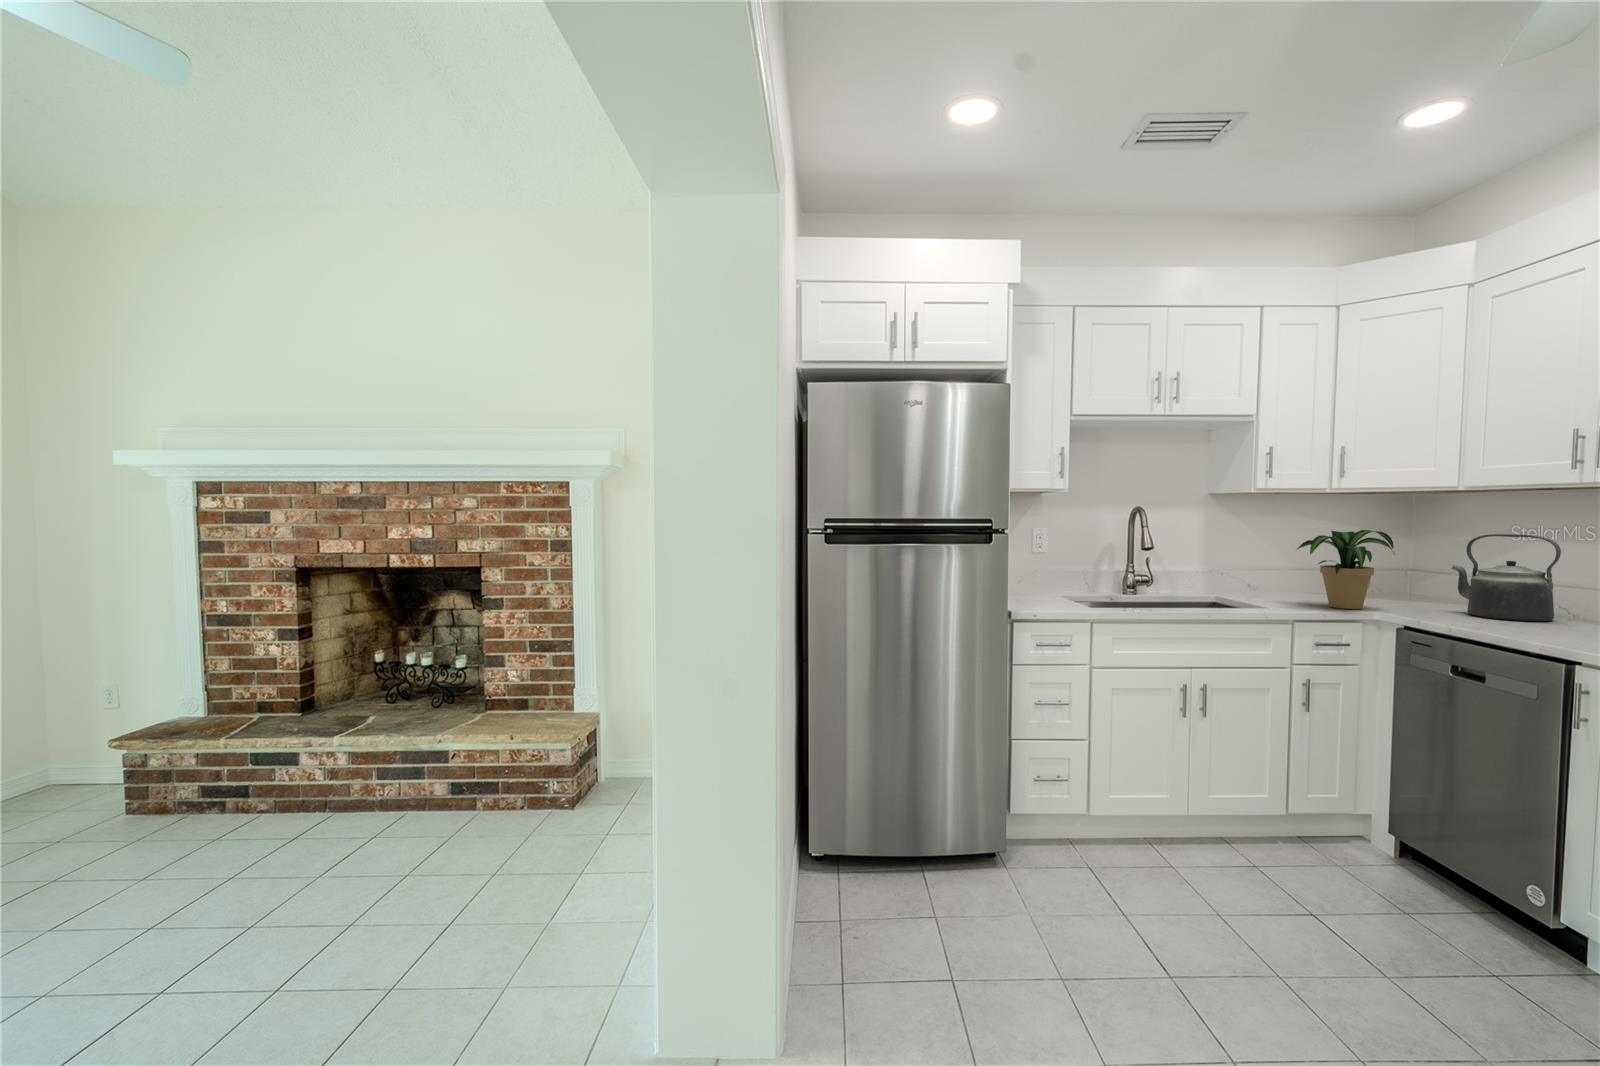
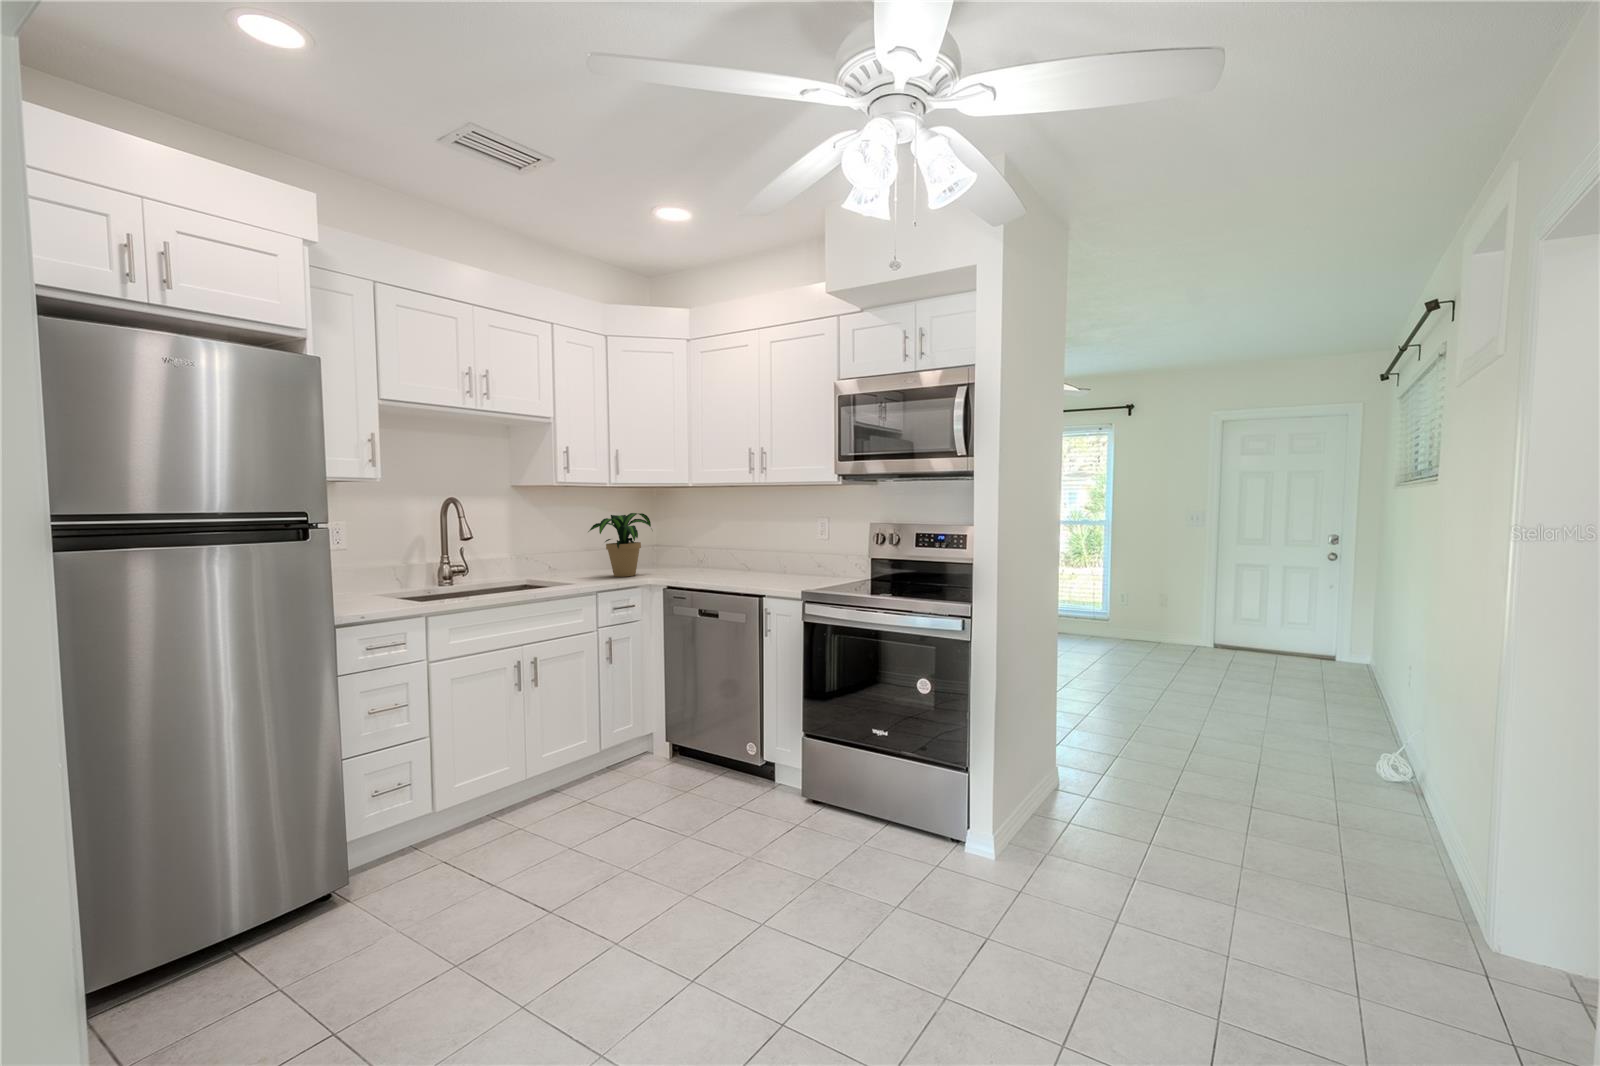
kettle: present [1452,534,1561,621] -> none [684,512,737,571]

